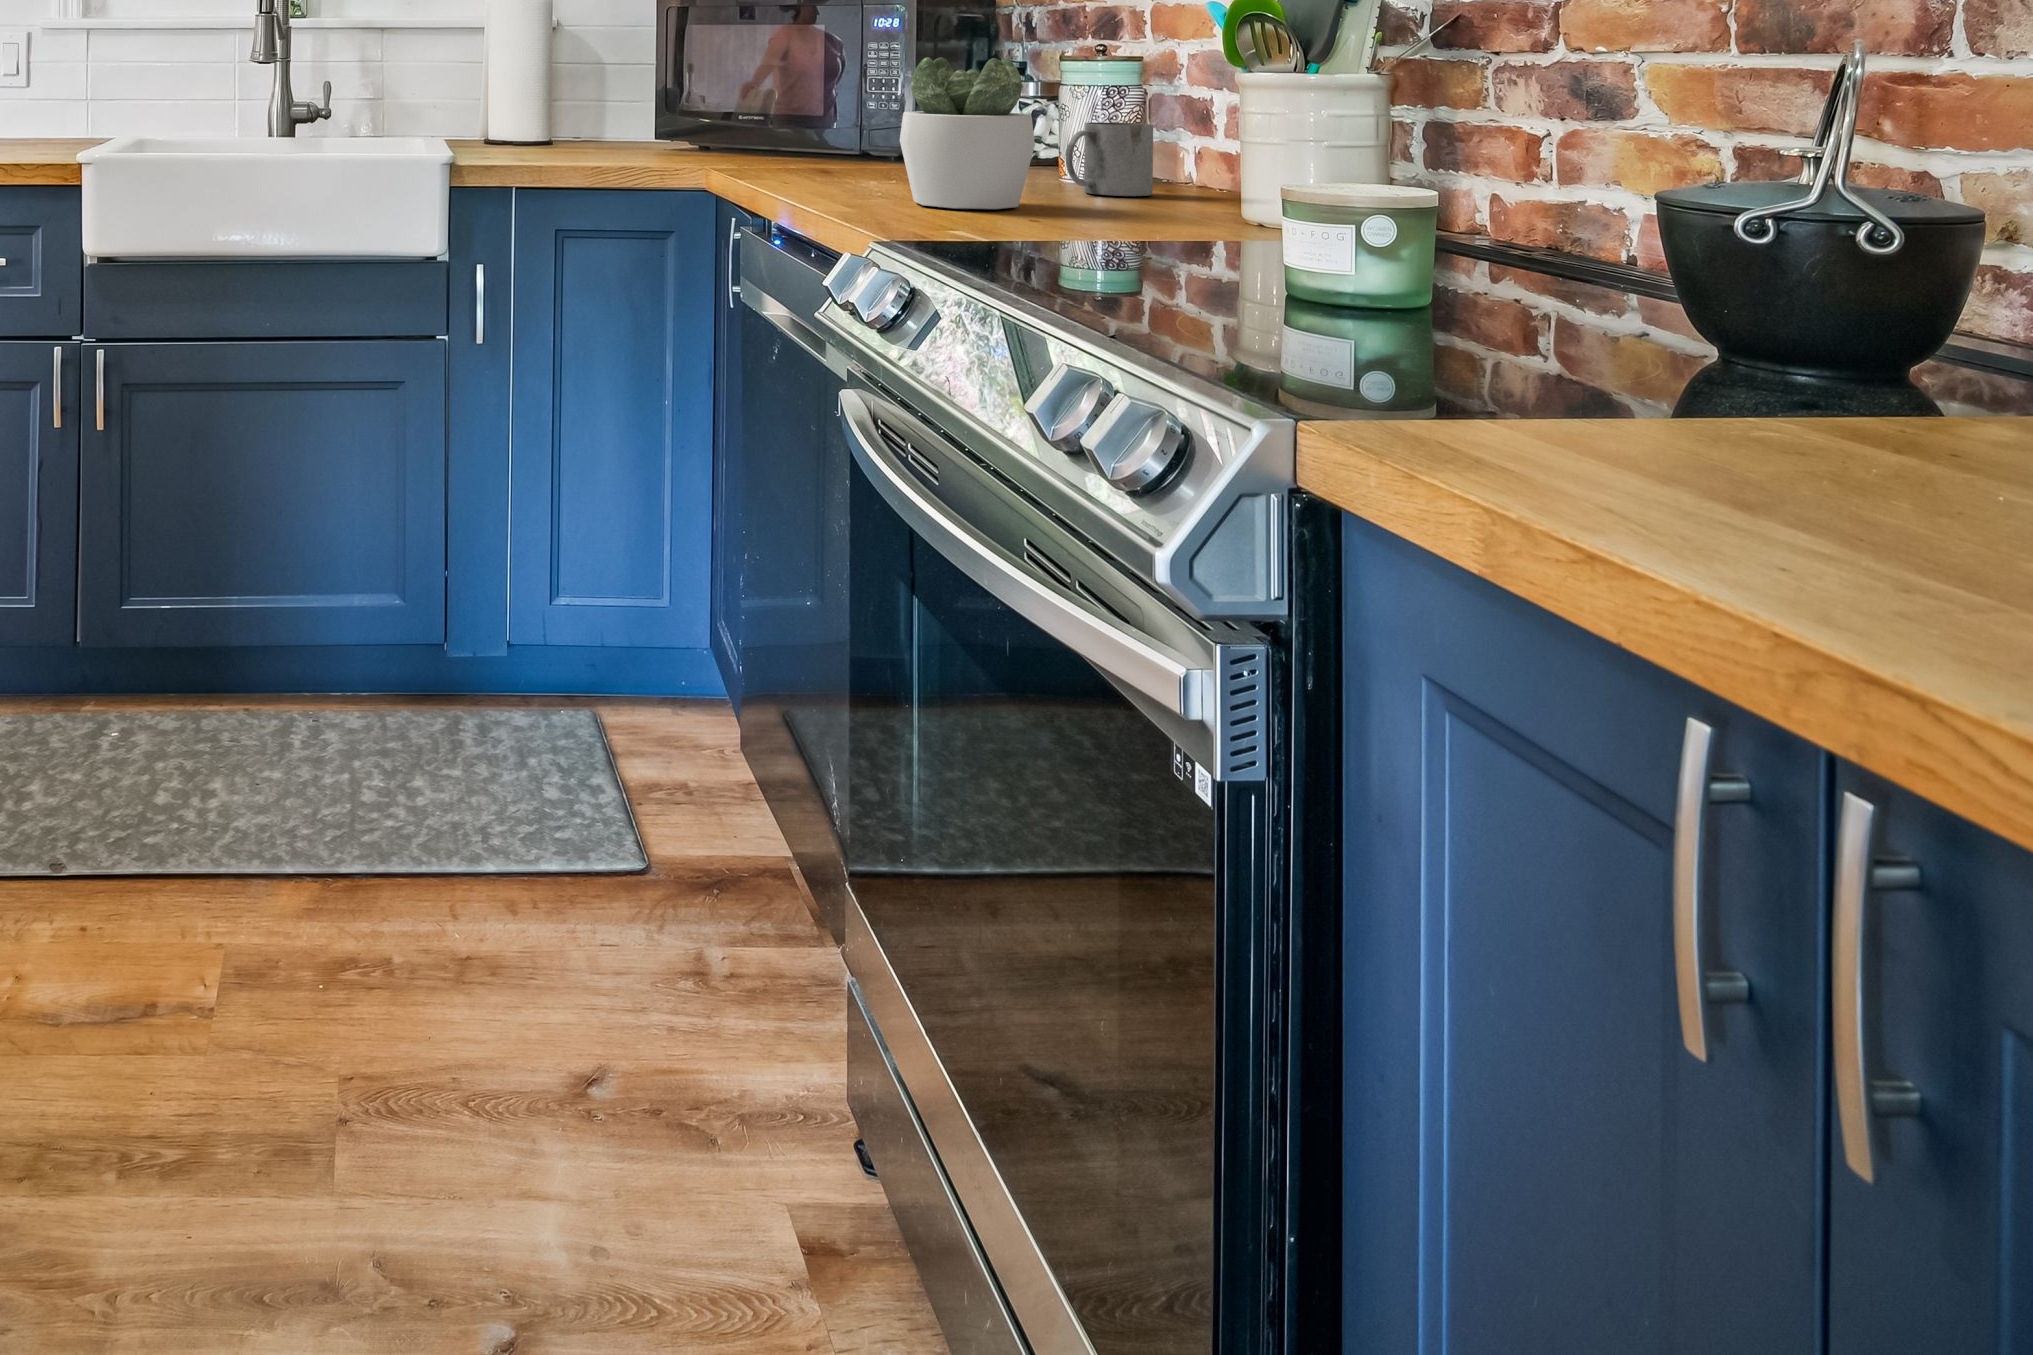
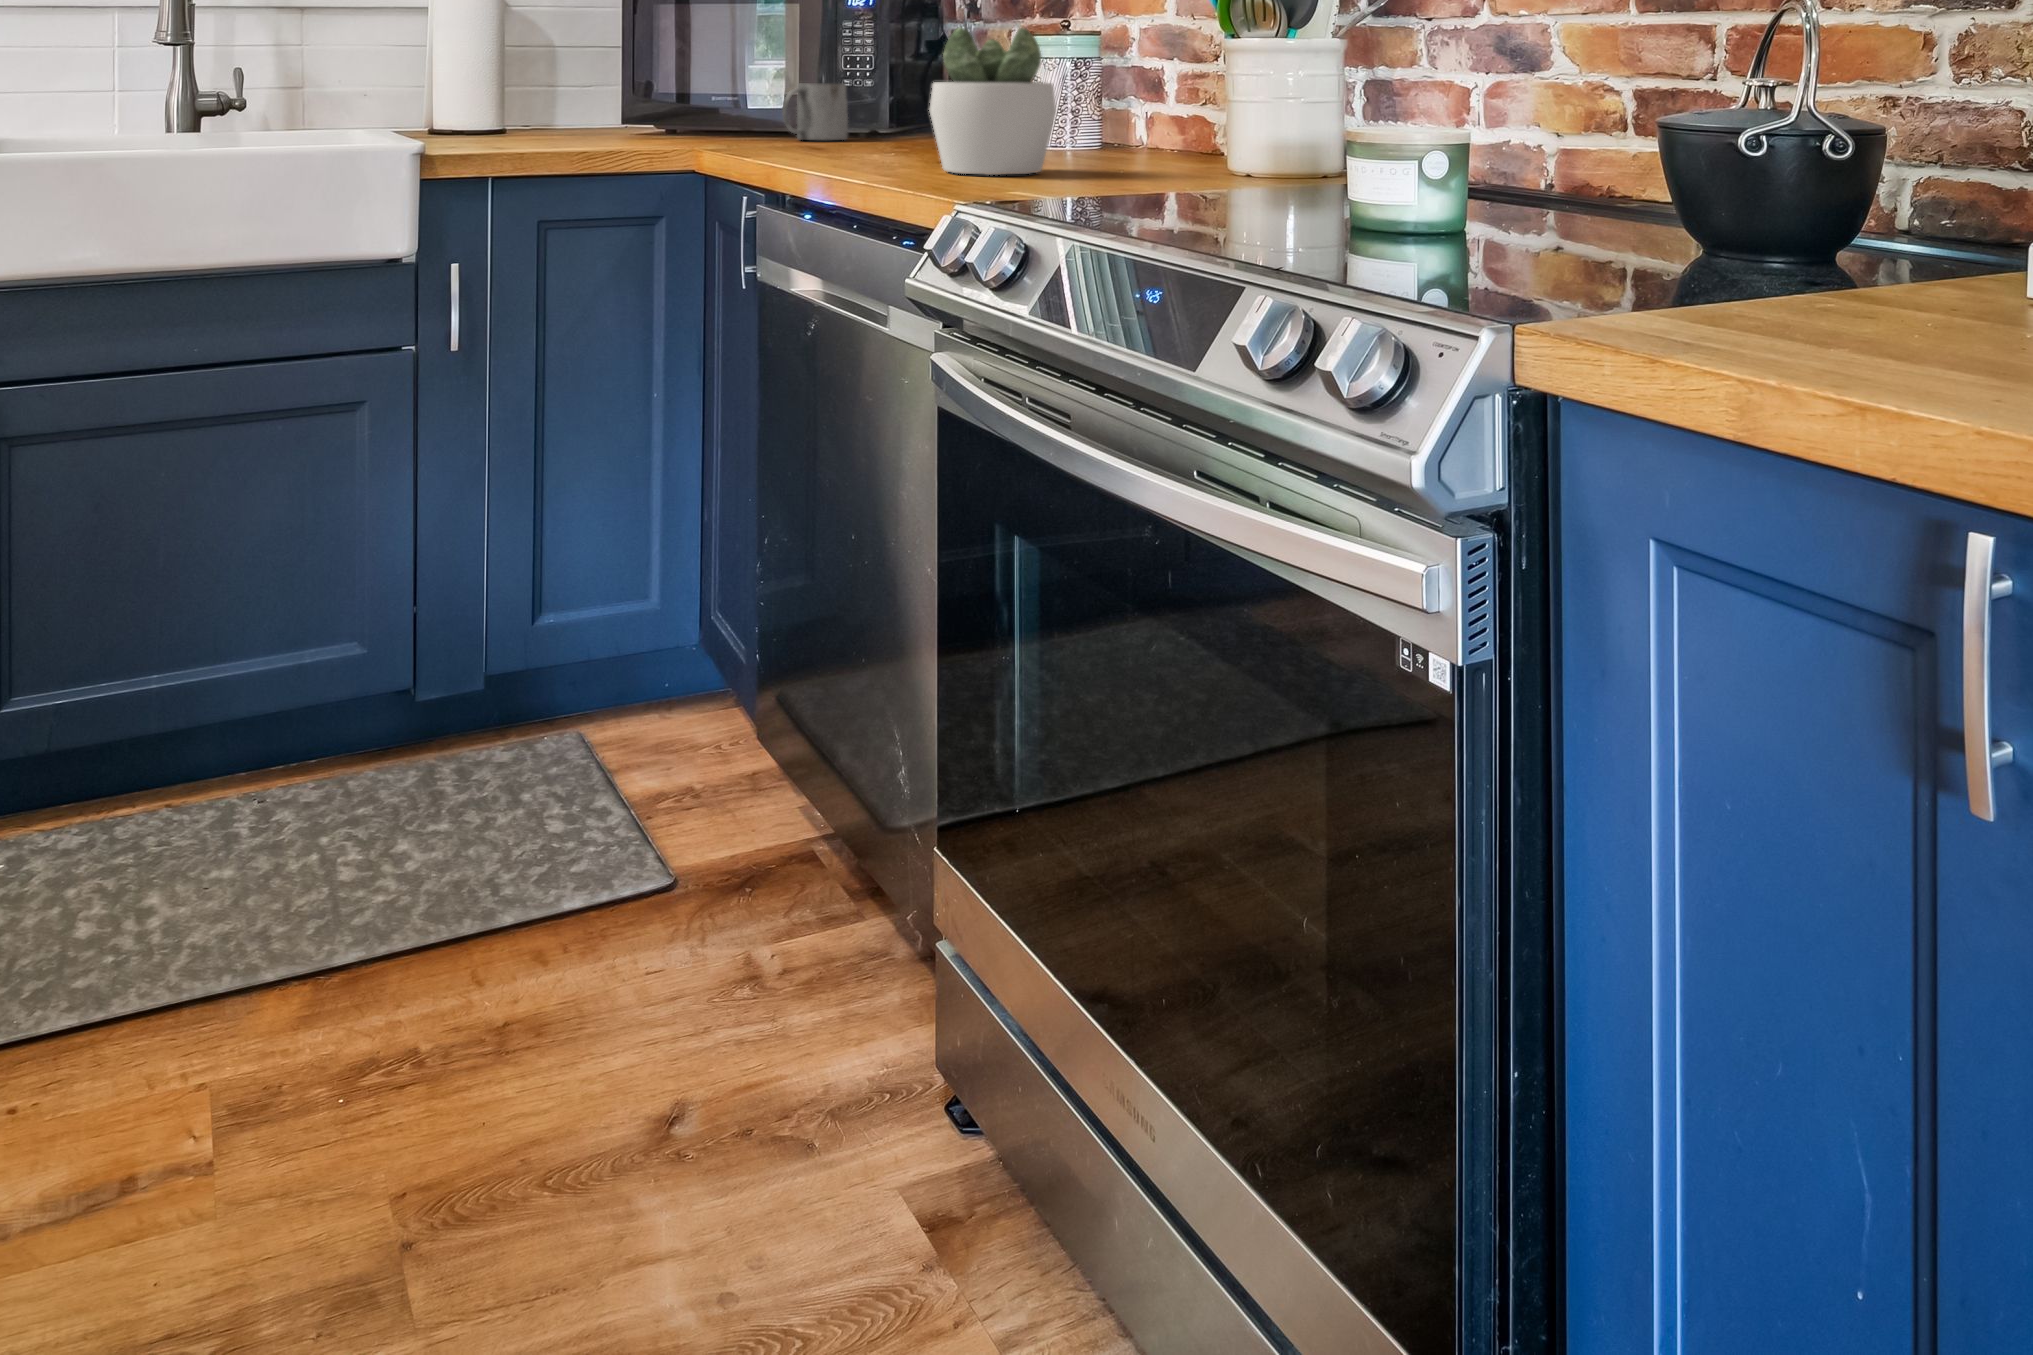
mug: present [1066,122,1153,196] -> present [782,83,848,140]

